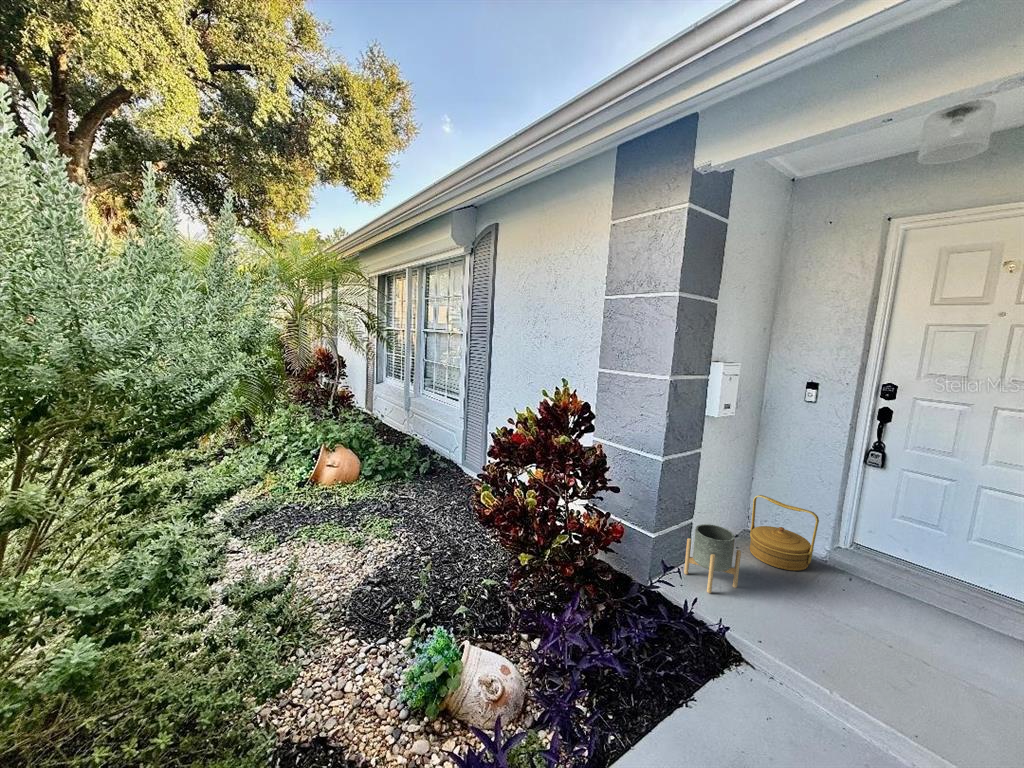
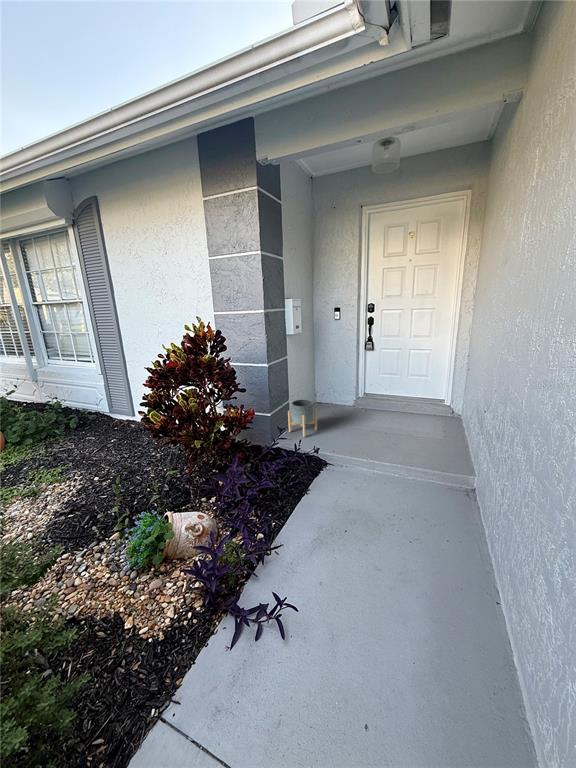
woven basket: present [750,495,819,571] -> none [316,378,349,415]

